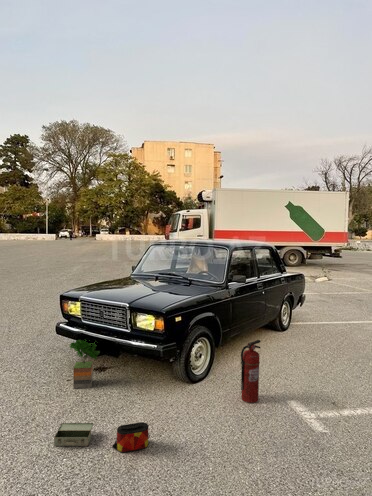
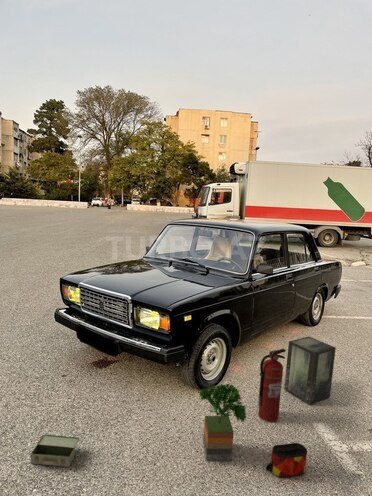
storage box: none [262,333,301,389] -> present [284,337,336,405]
potted tree: present [70,339,100,388] -> present [199,384,246,460]
bag: present [112,422,150,453] -> present [266,443,307,478]

